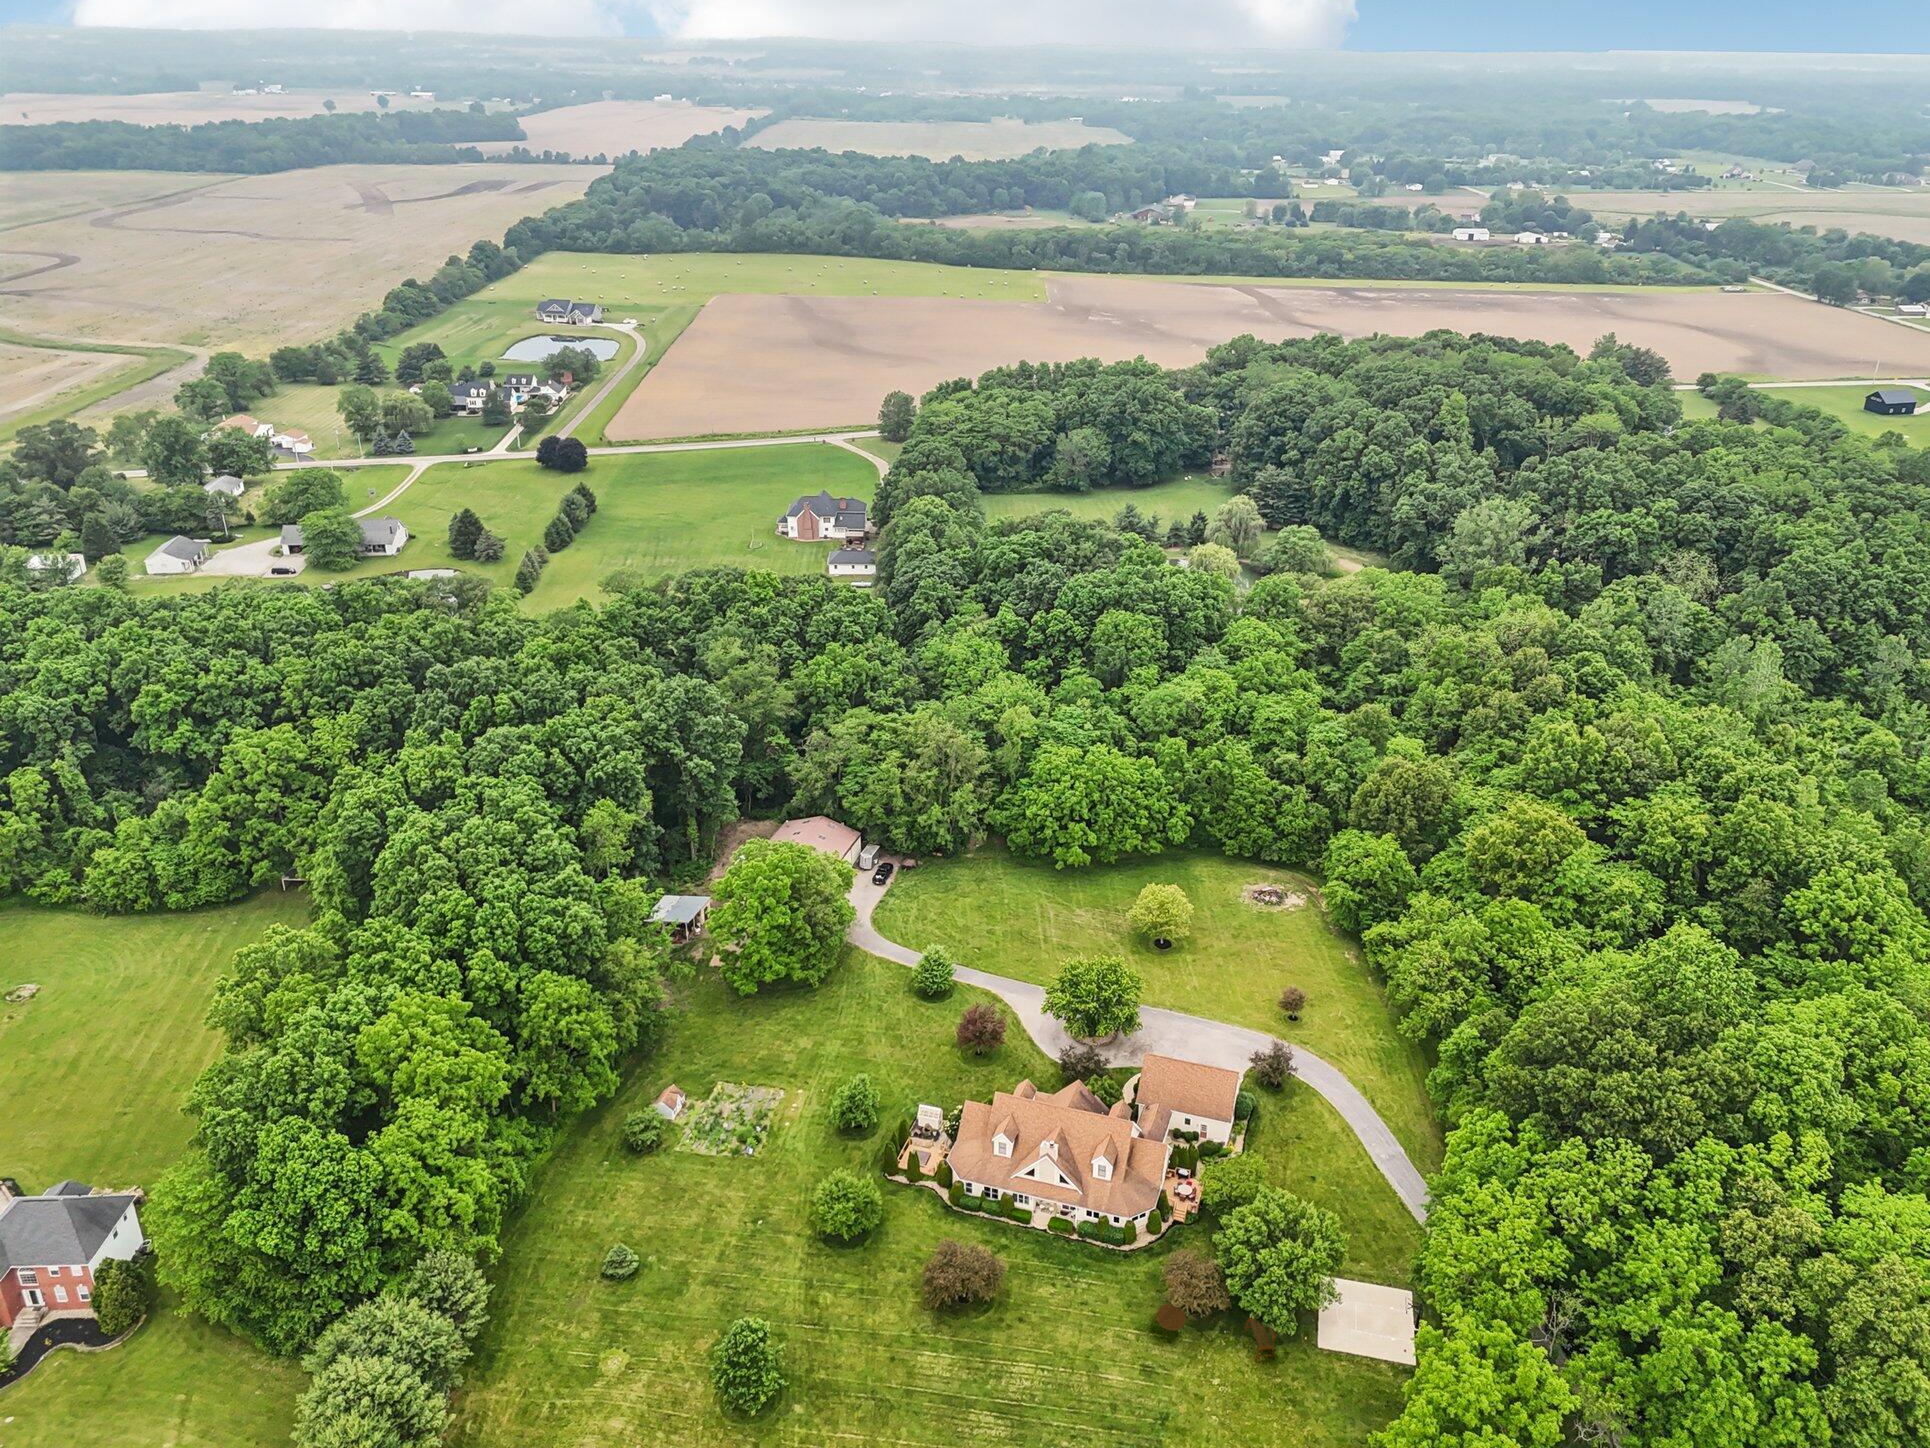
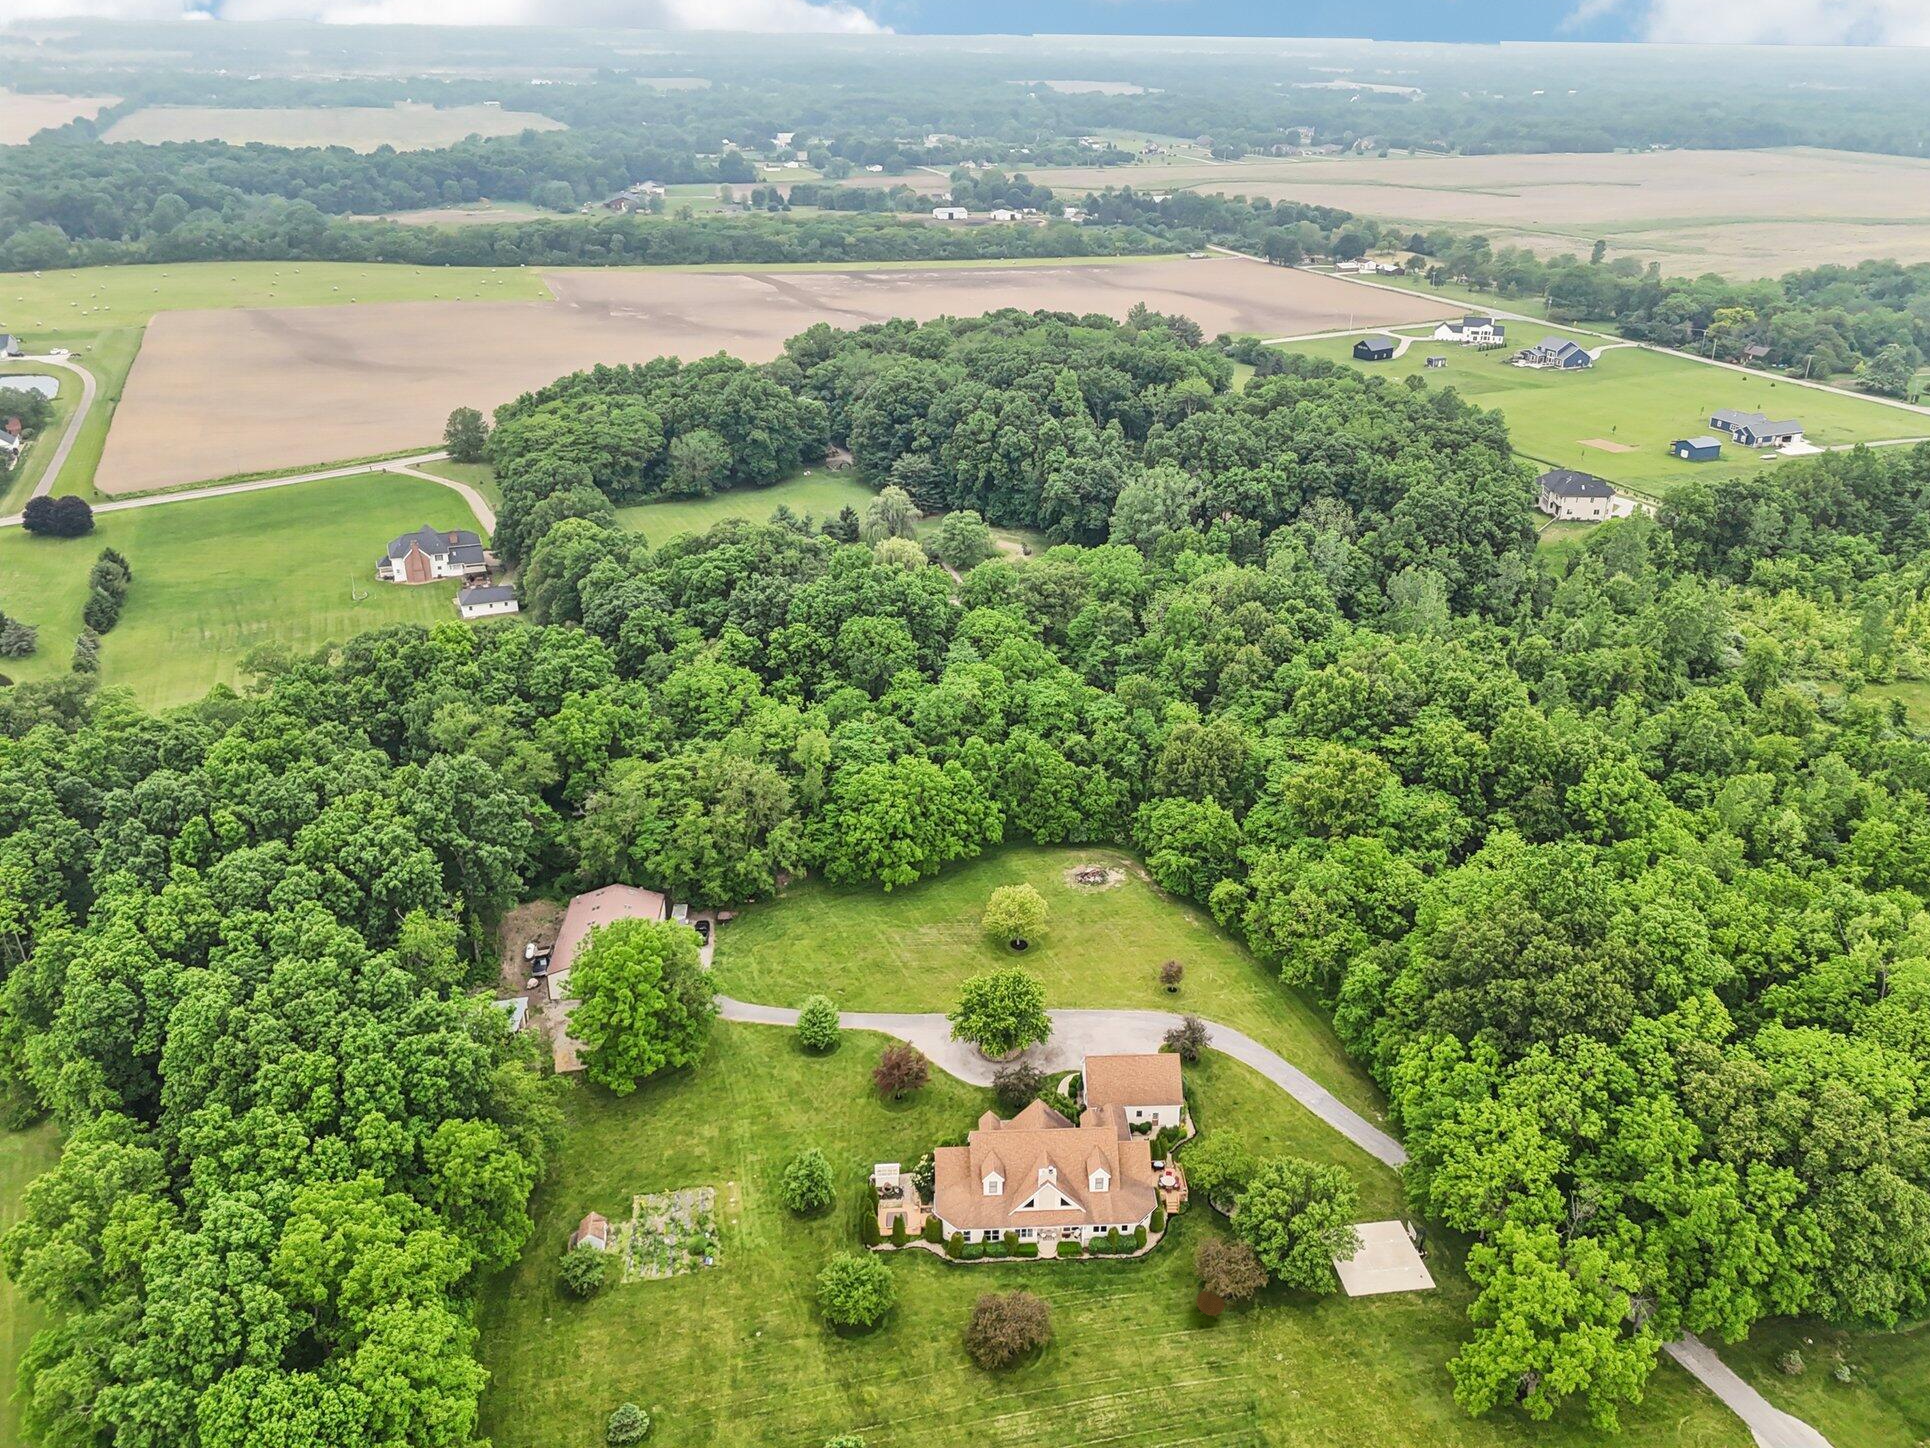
bench: present [1245,1318,1275,1360] -> none [1270,1271,1307,1321]

